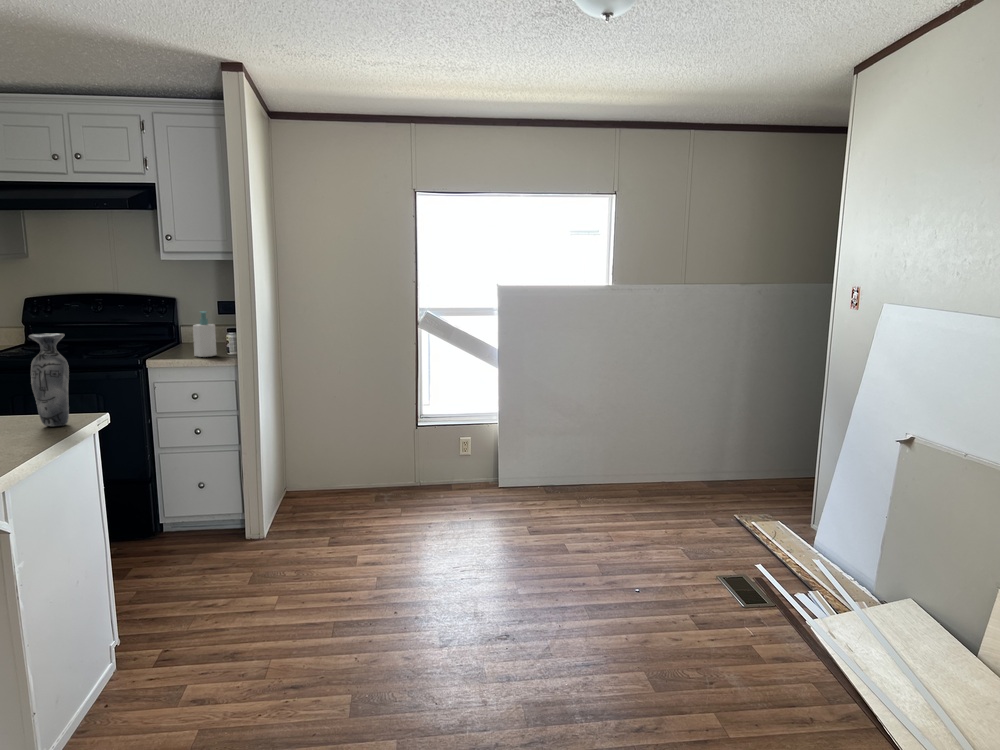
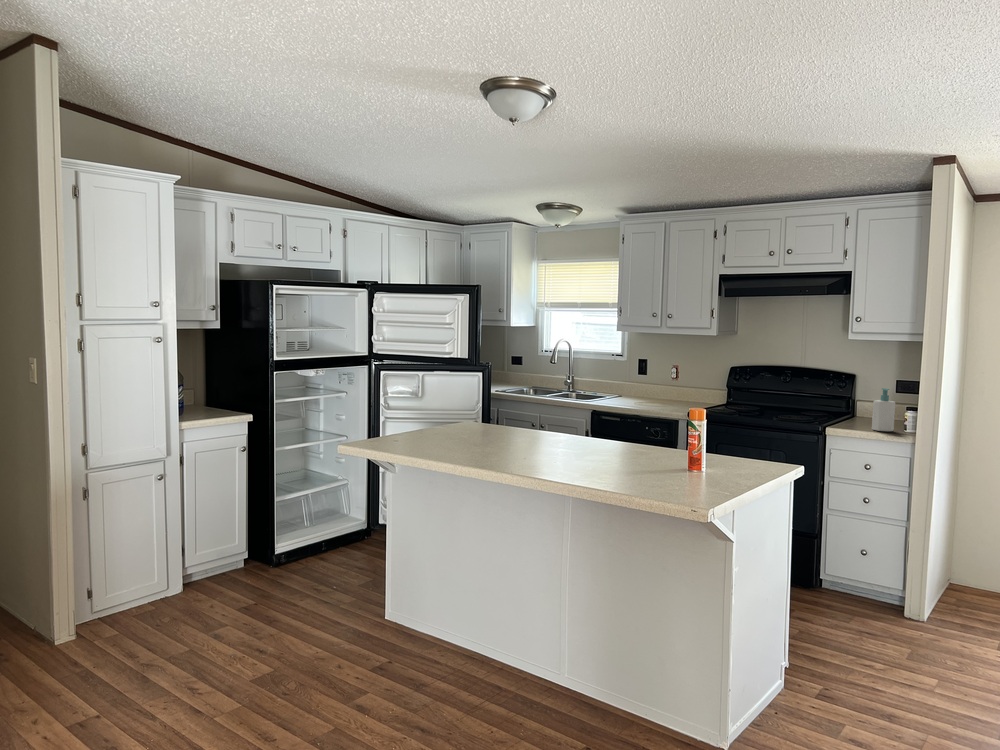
vase: present [29,334,69,426] -> none [754,393,783,468]

